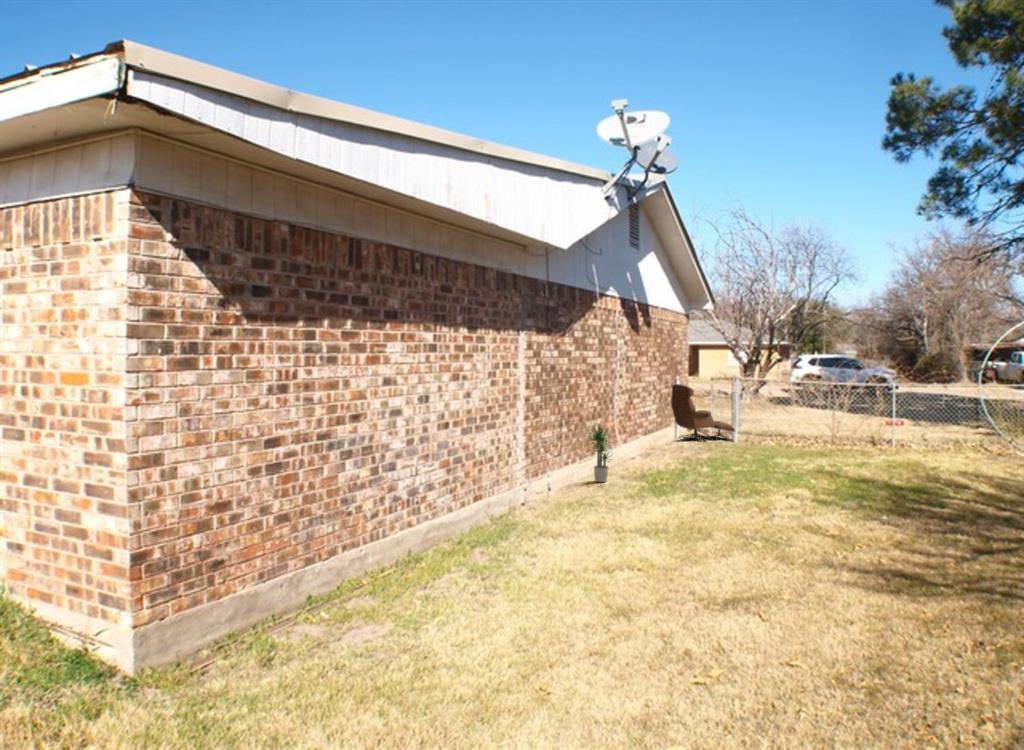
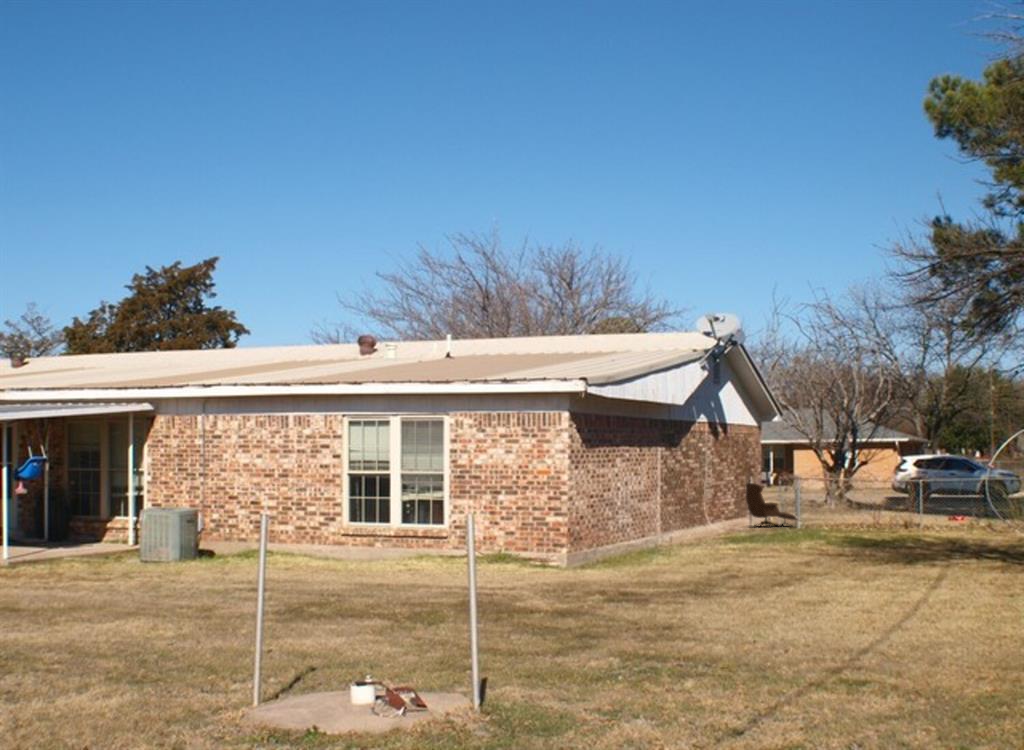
potted plant: present [589,426,611,482] -> none [688,505,711,543]

